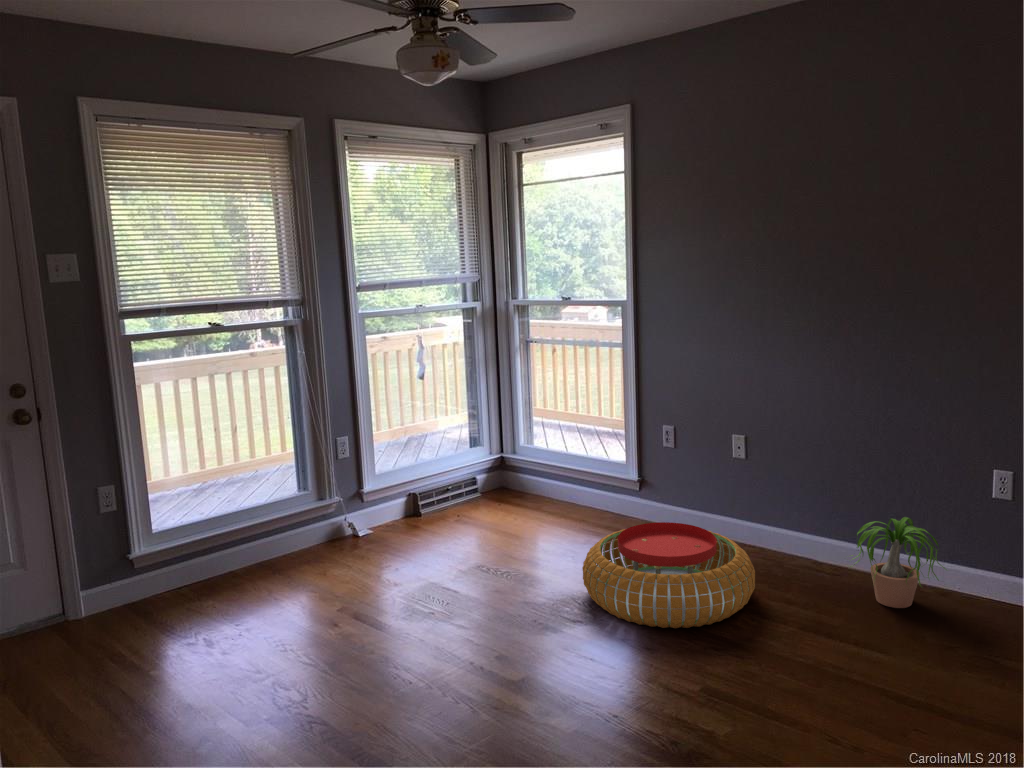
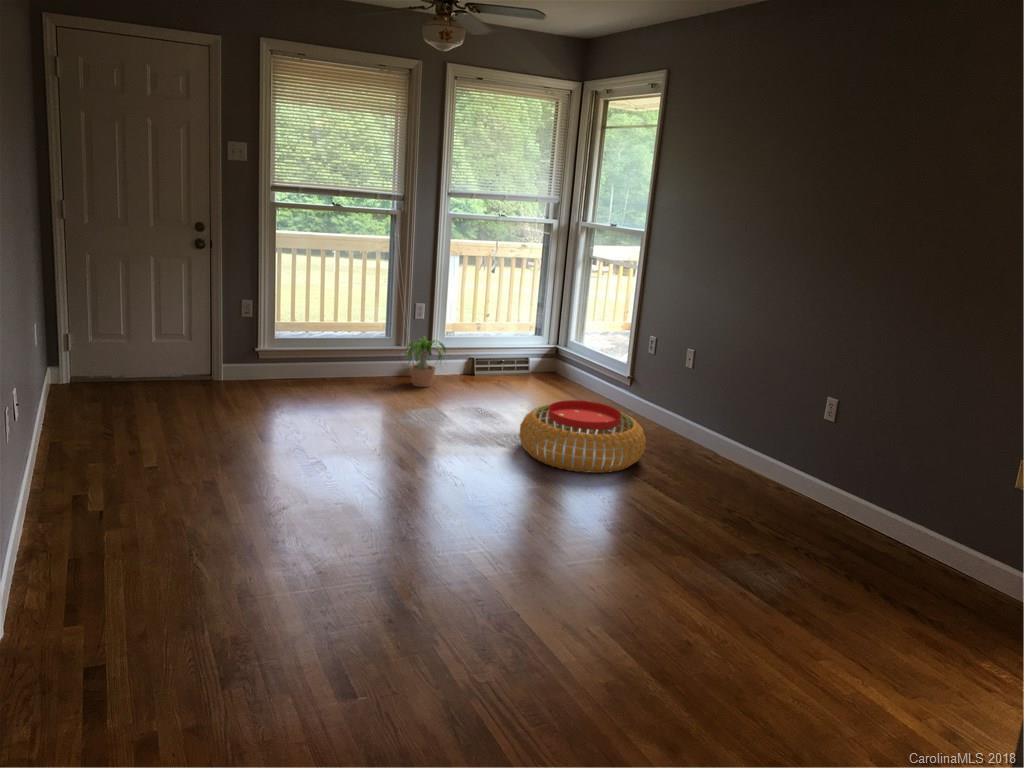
potted plant: present [852,517,945,608] -> present [405,337,446,387]

